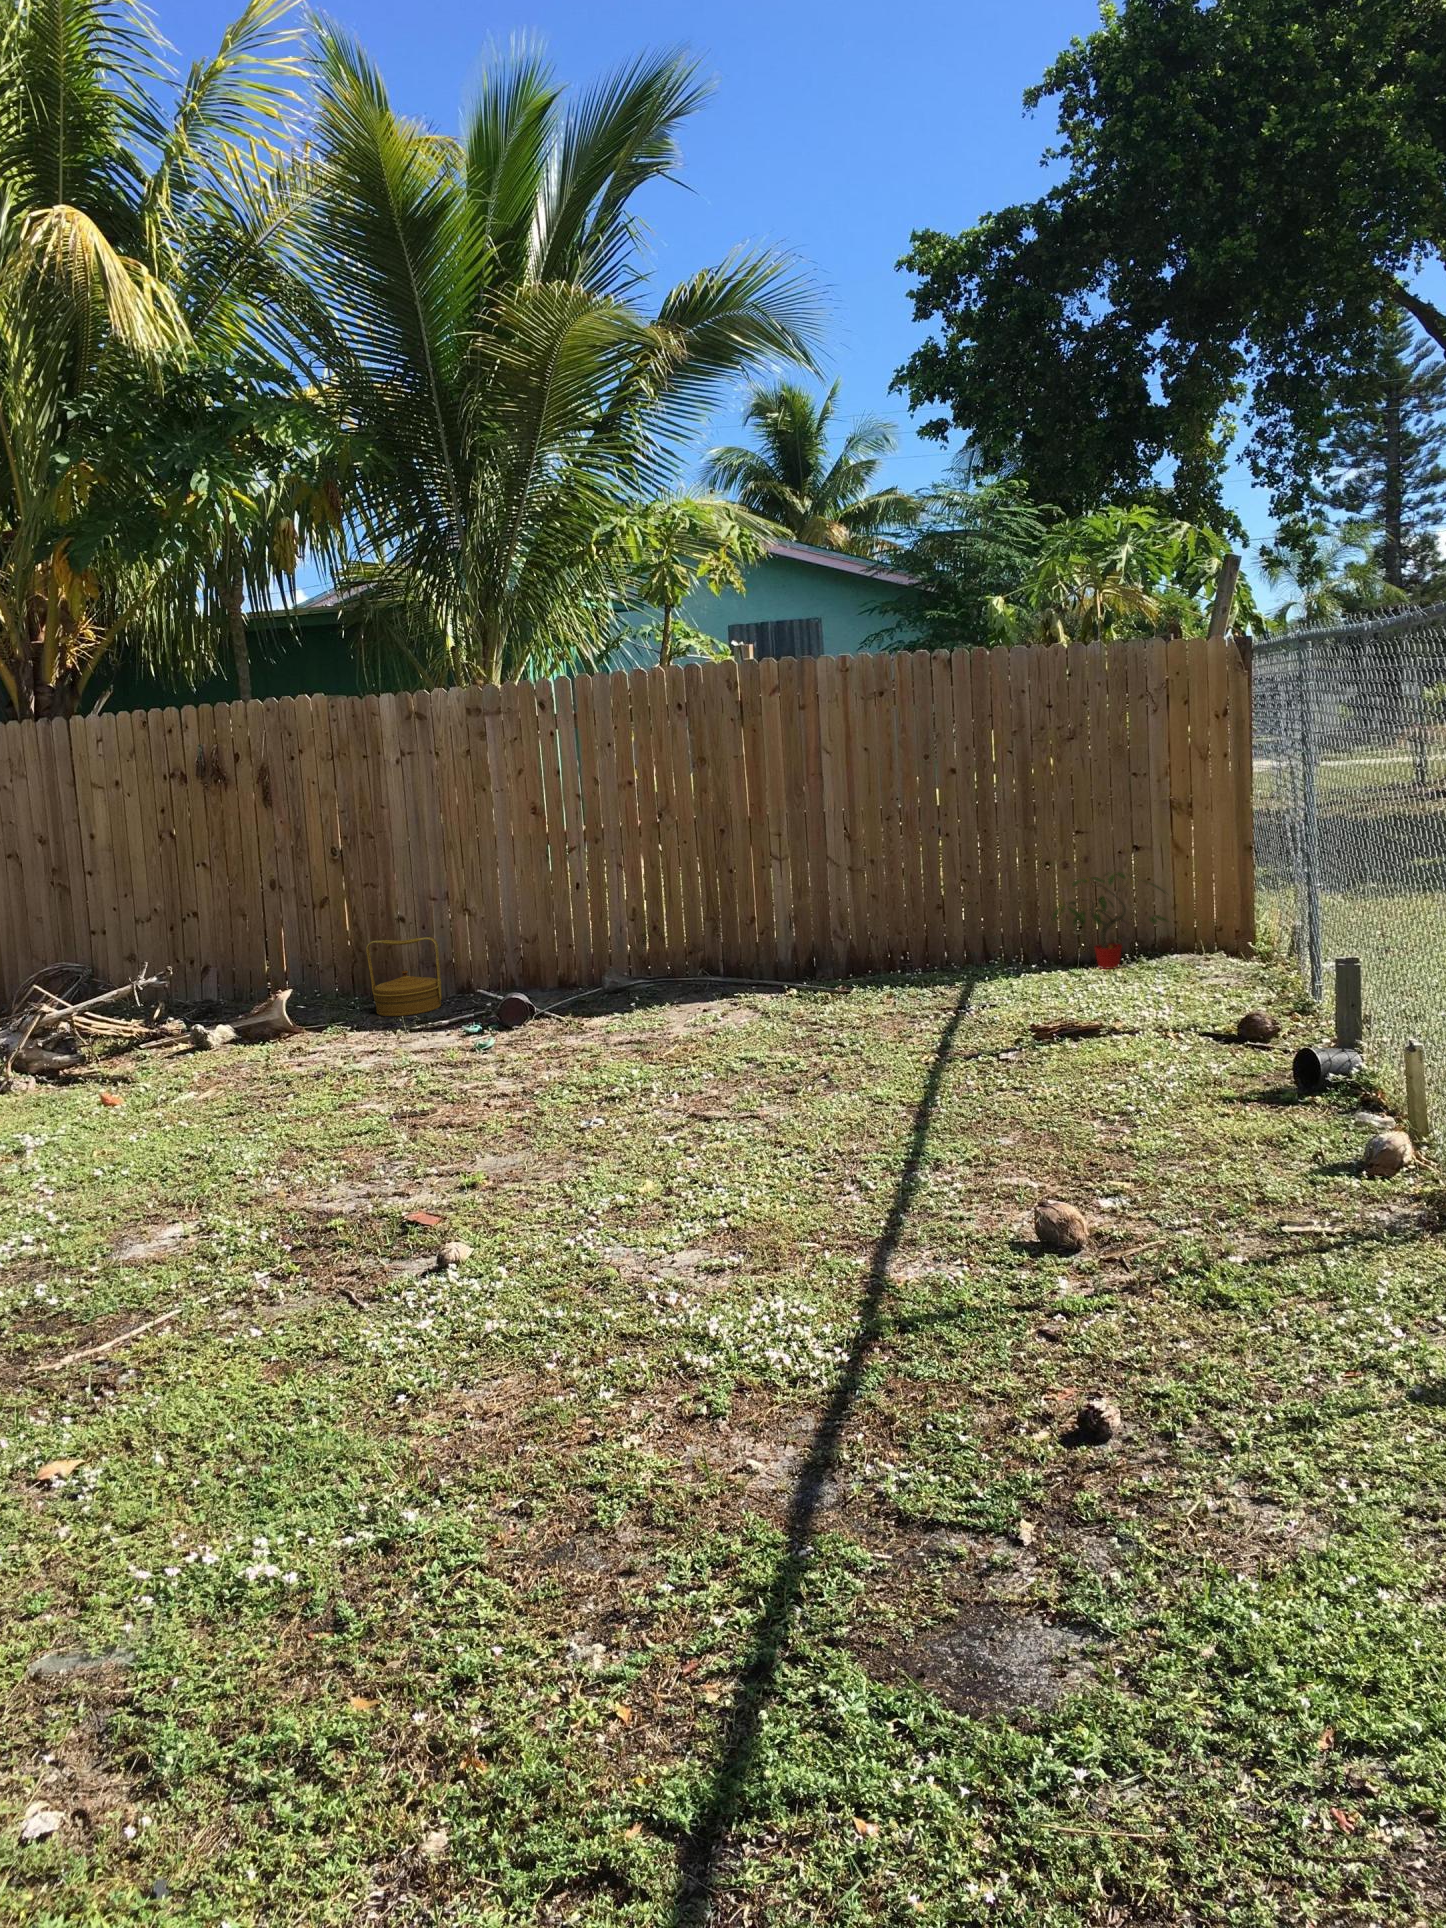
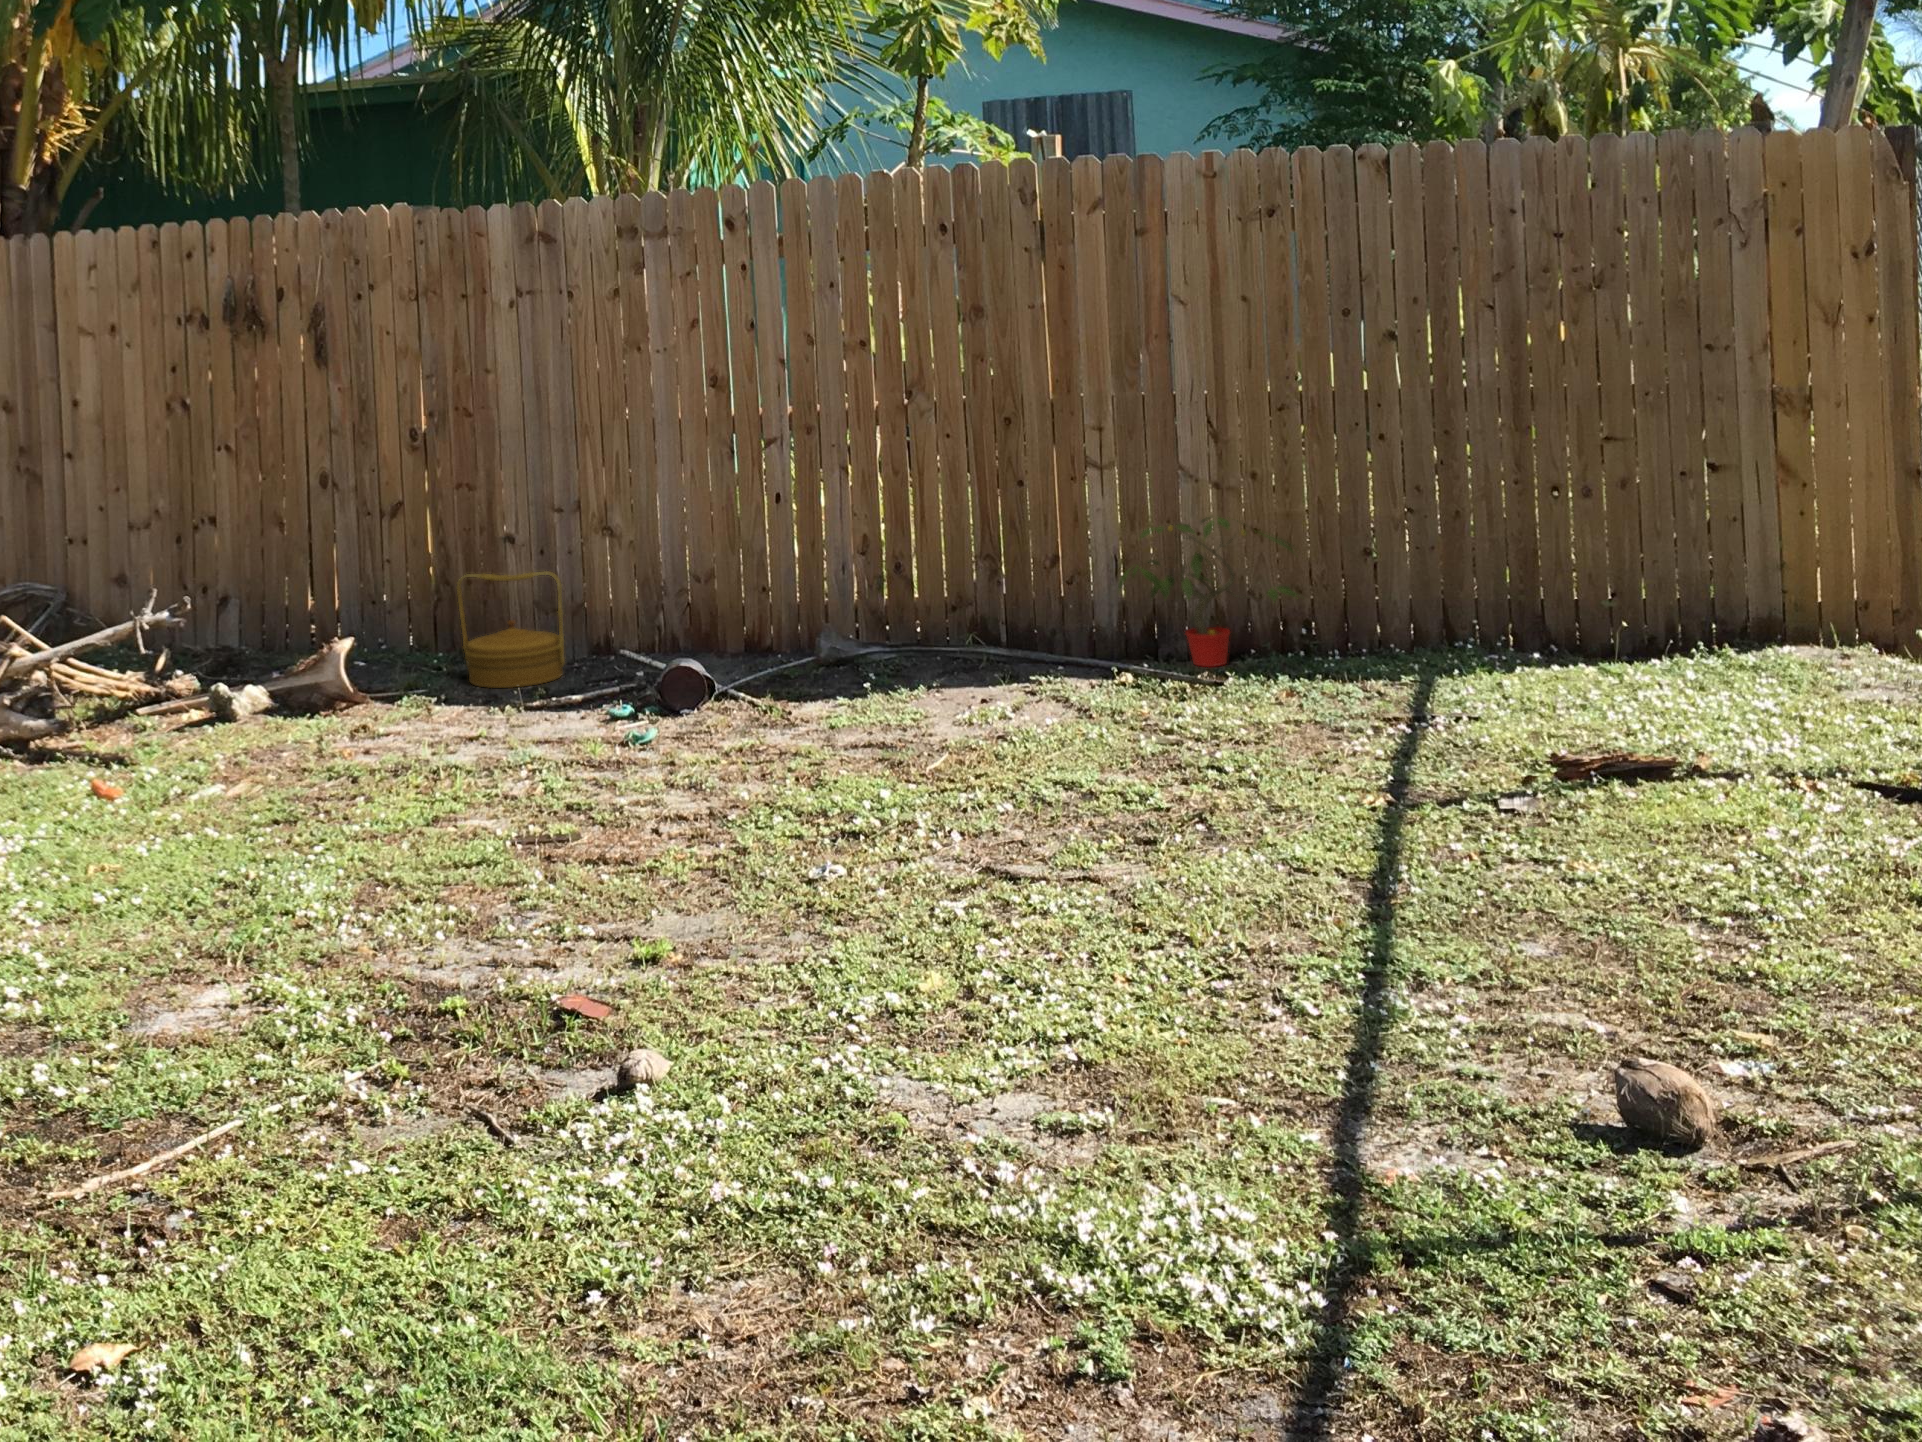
potted plant: present [1052,872,1169,969] -> present [1118,517,1304,667]

